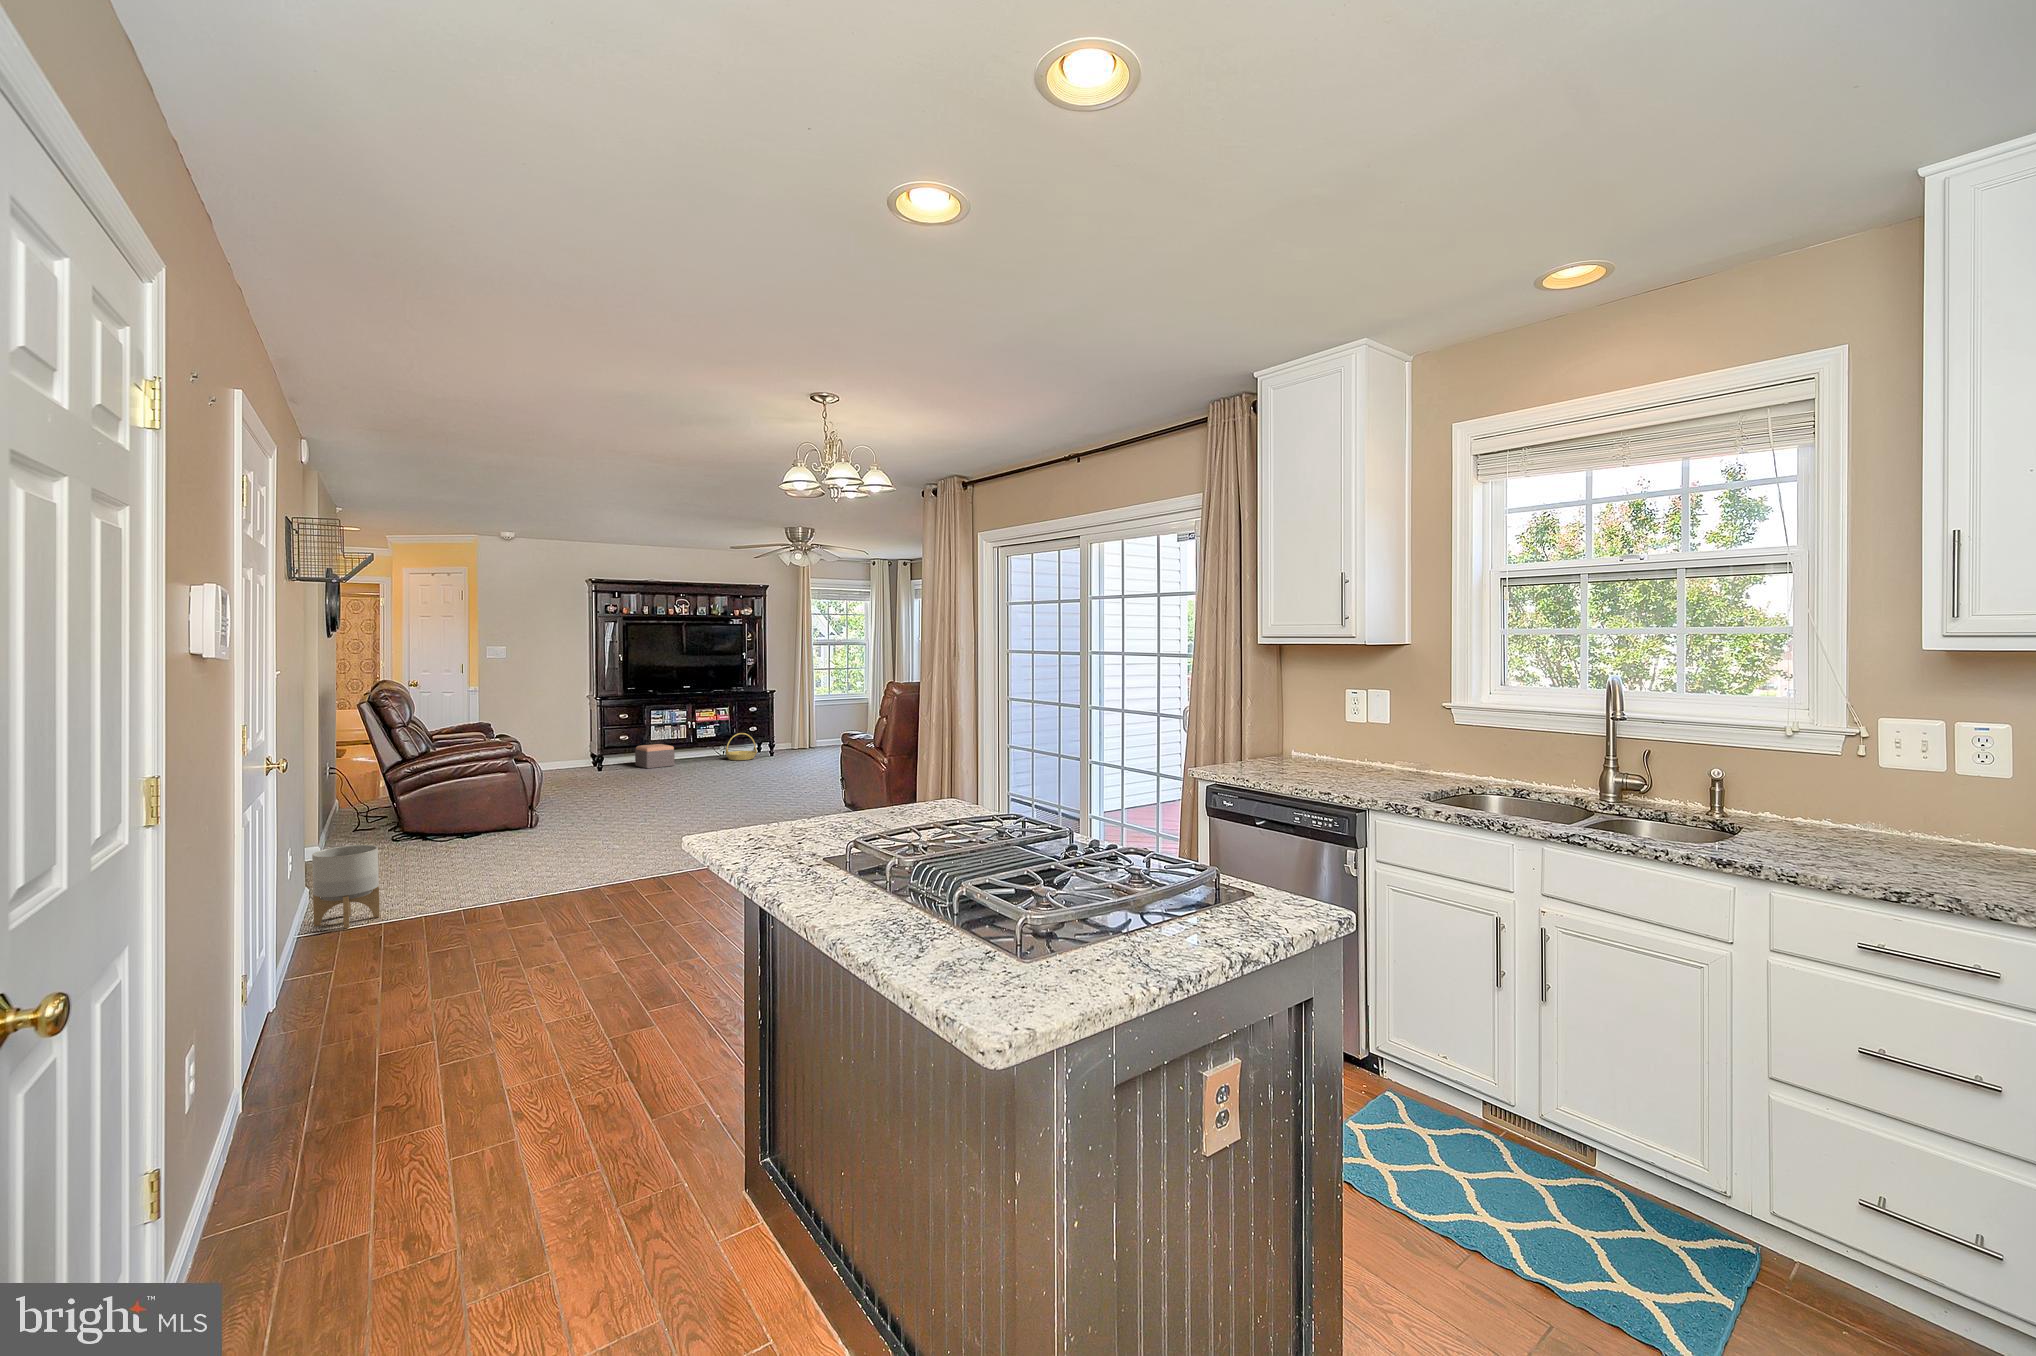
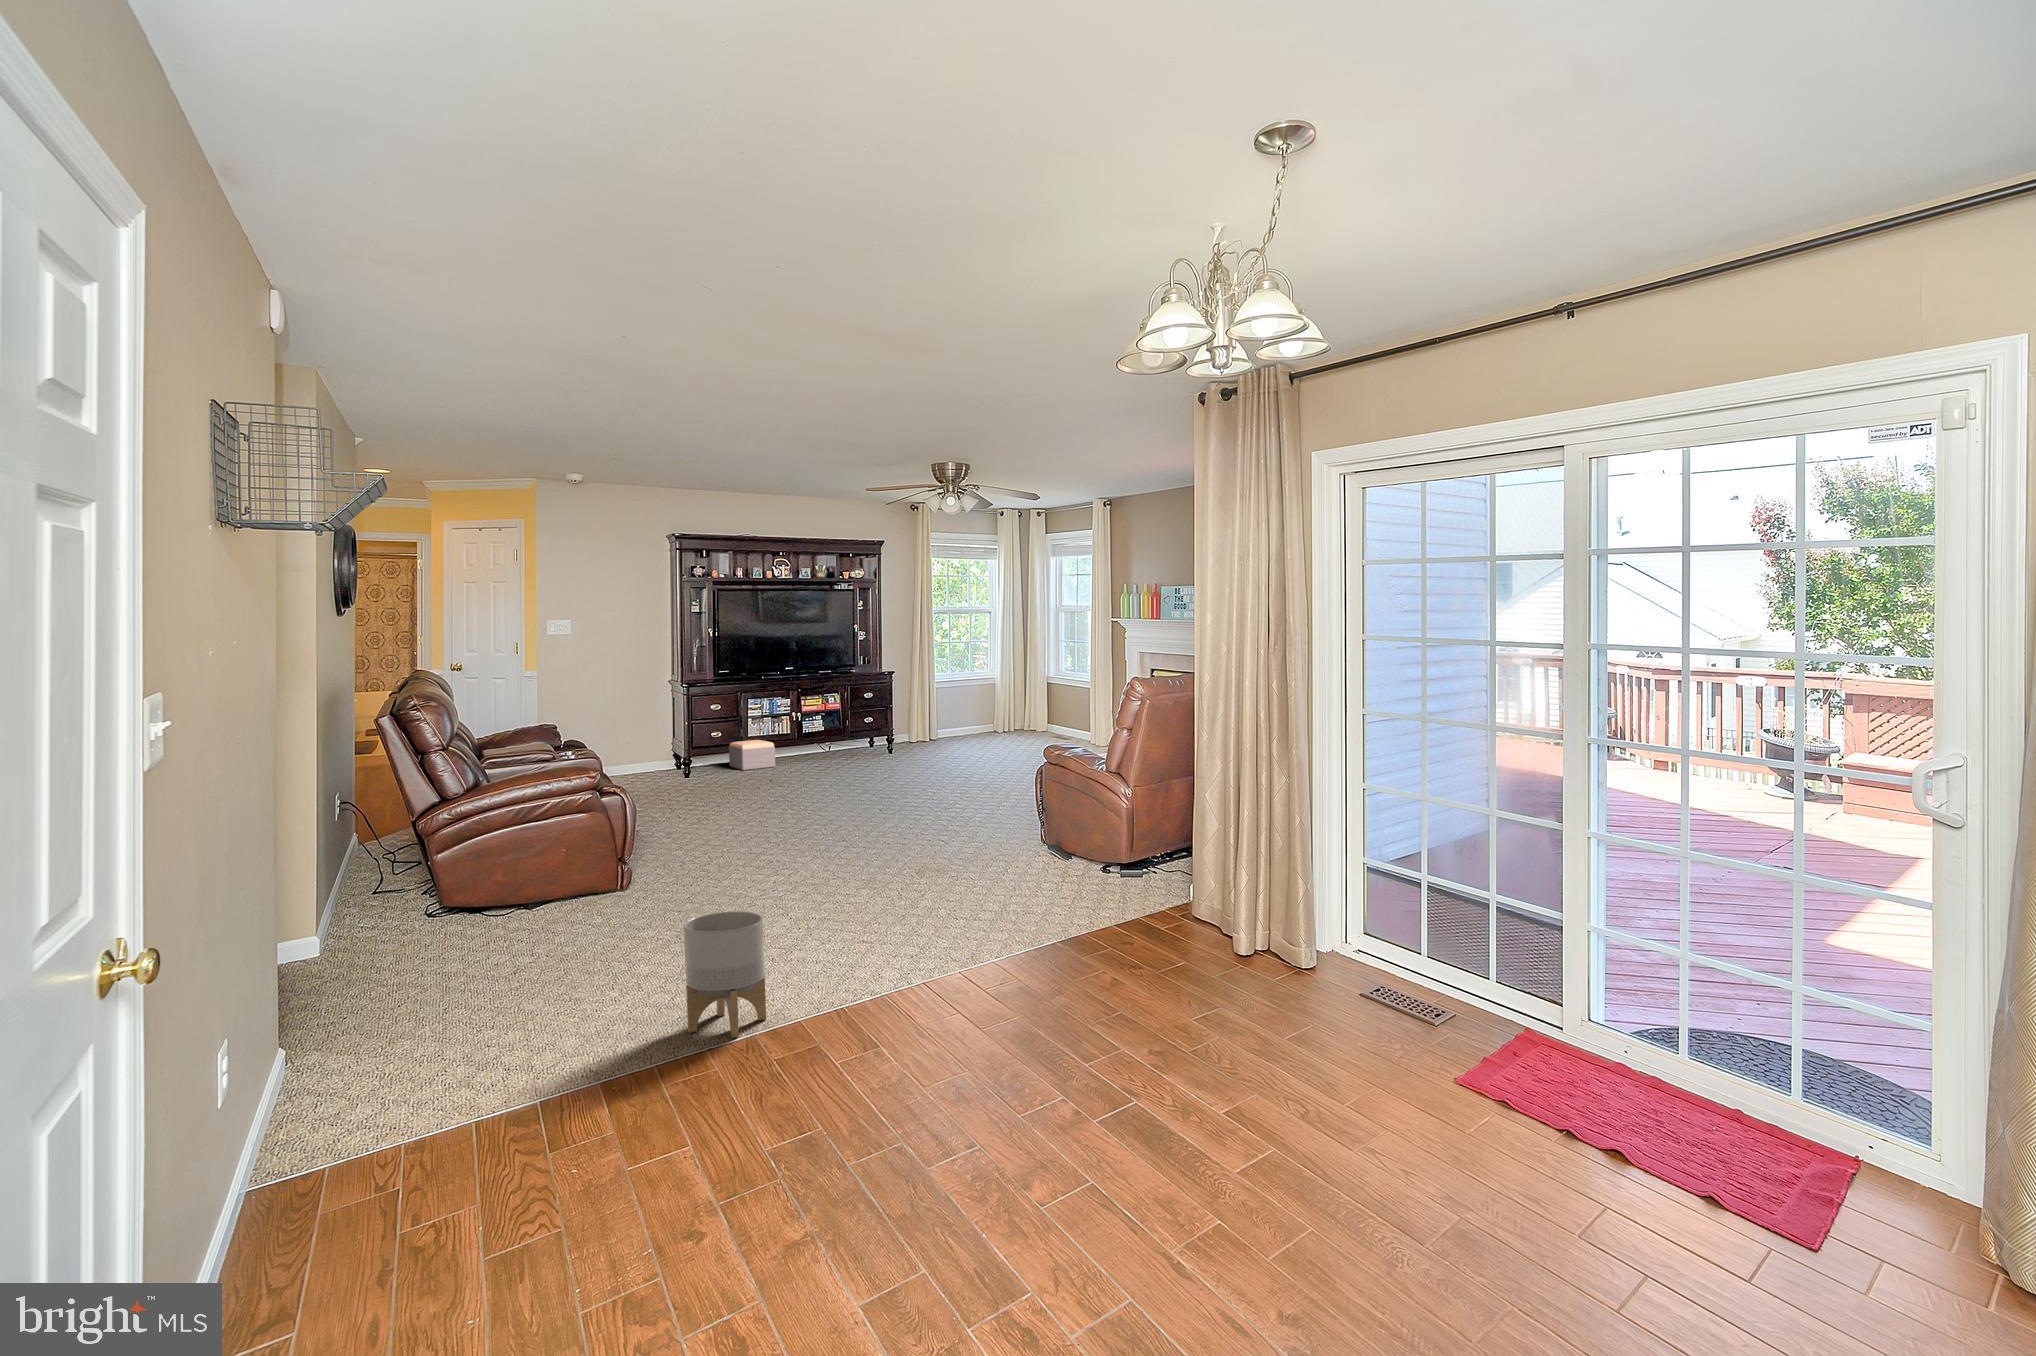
basket: present [725,733,757,760] -> none [836,726,875,760]
planter: present [312,845,380,928] -> present [684,911,766,1038]

